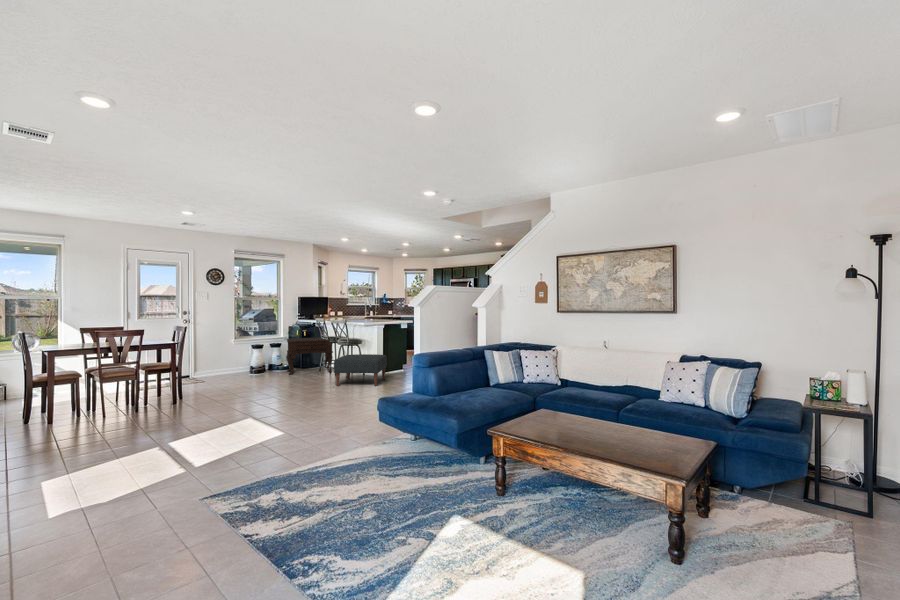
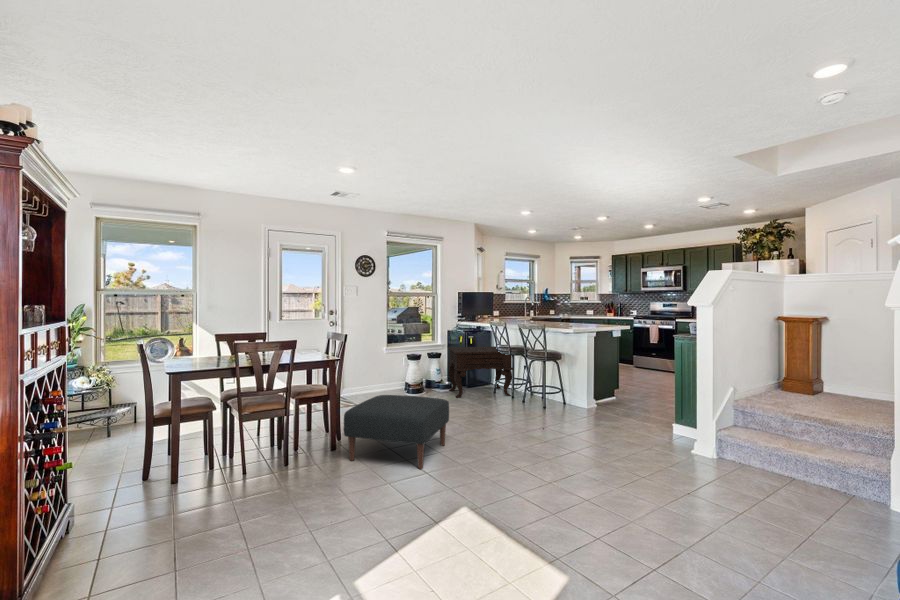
ottoman: present [334,354,387,386] -> present [344,395,449,469]

